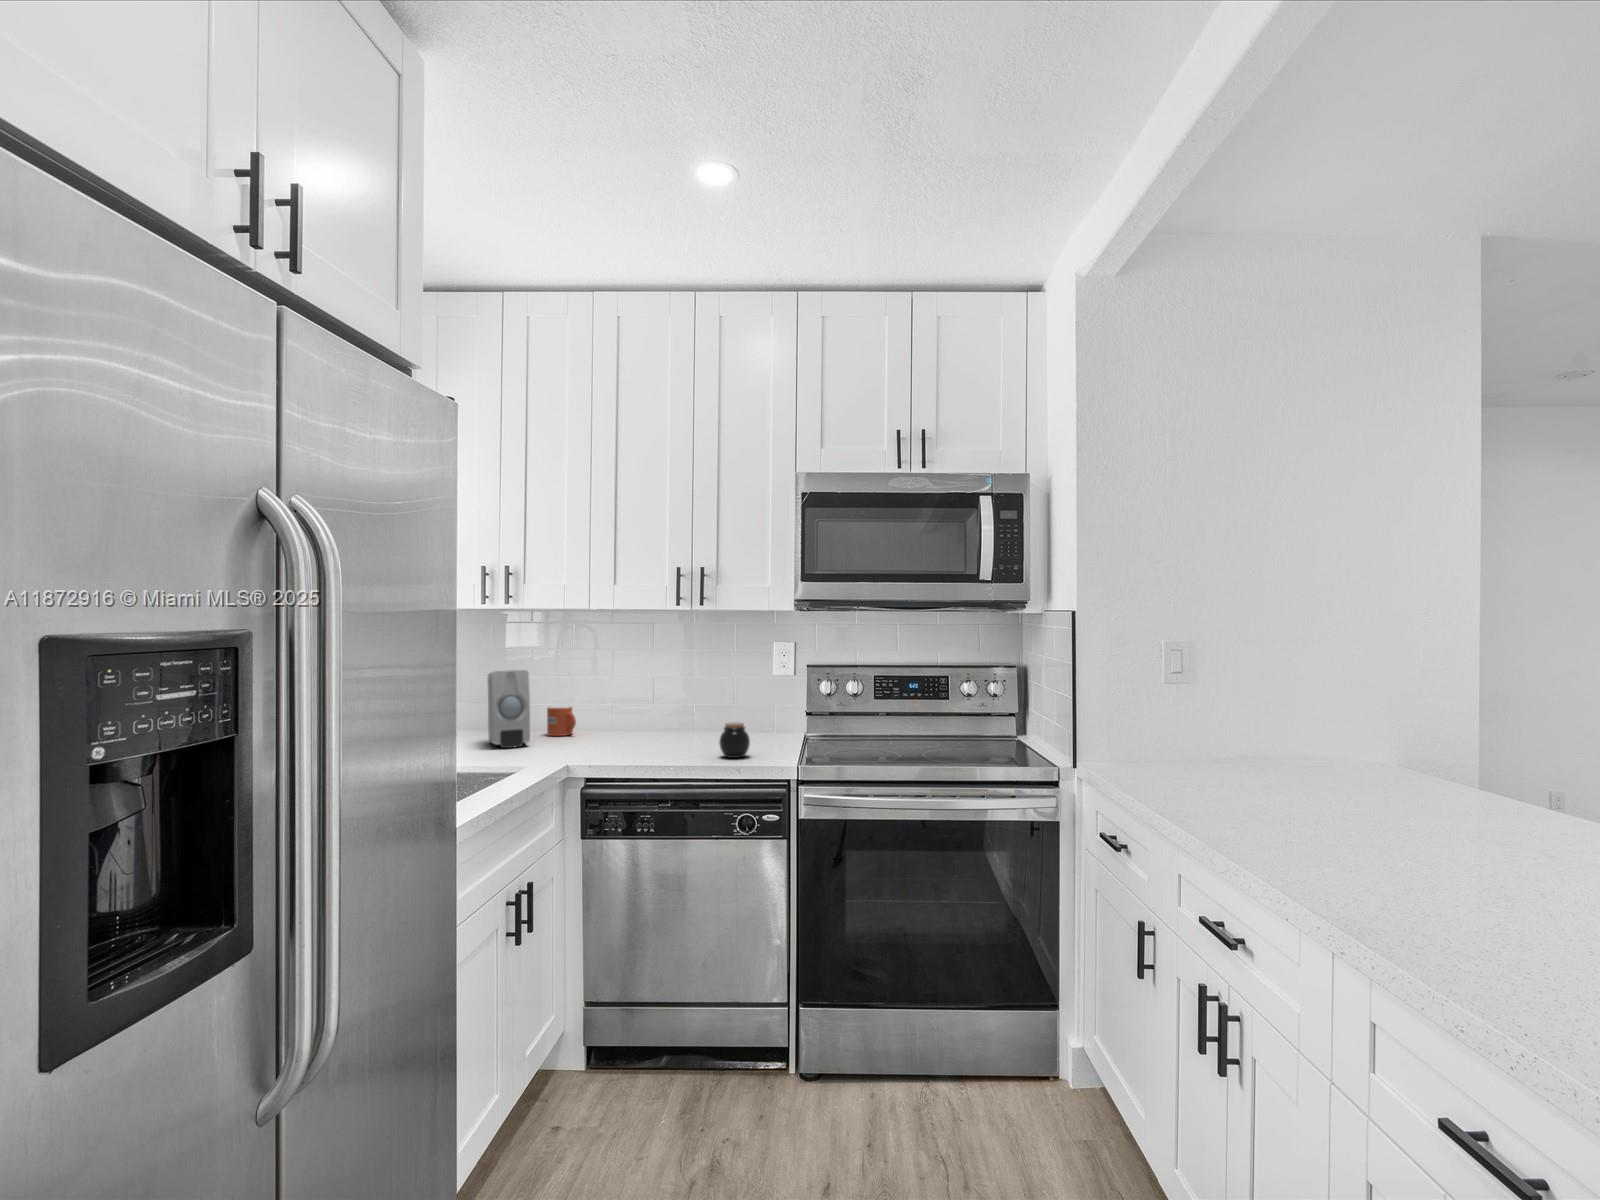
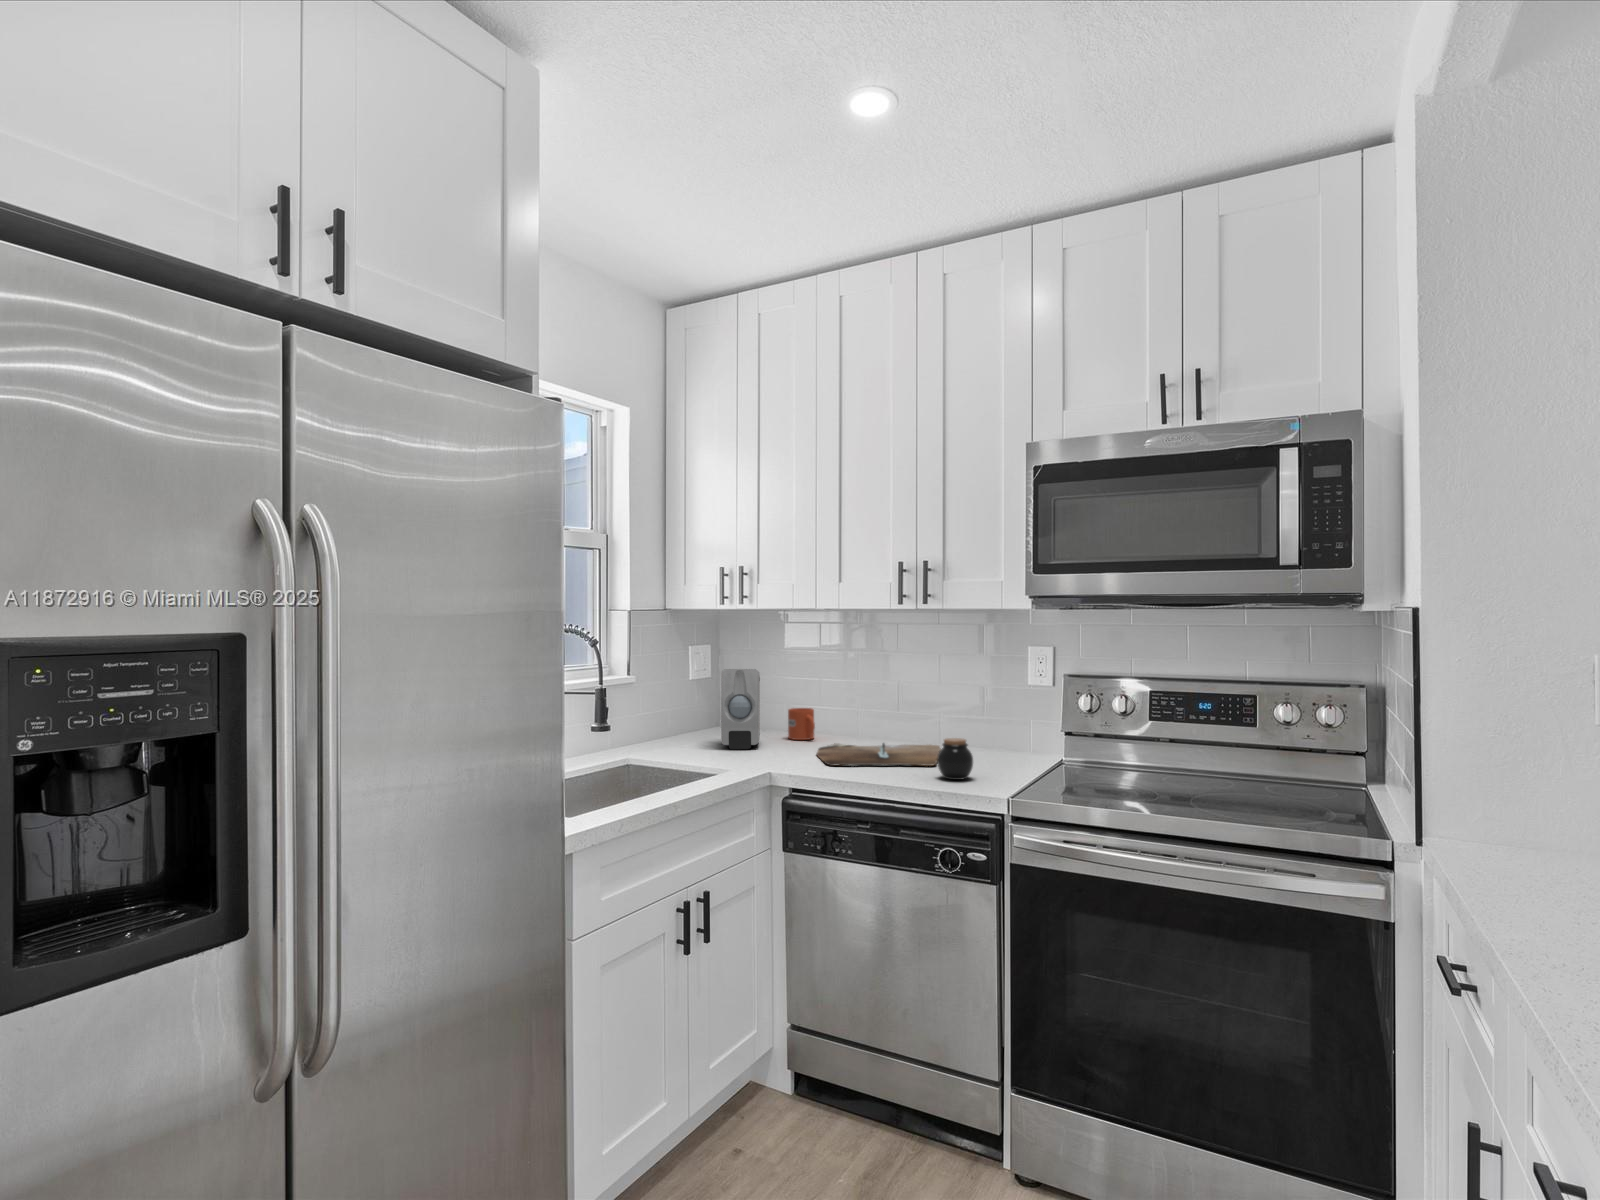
cutting board: none [587,731,708,755] -> present [817,743,941,766]

